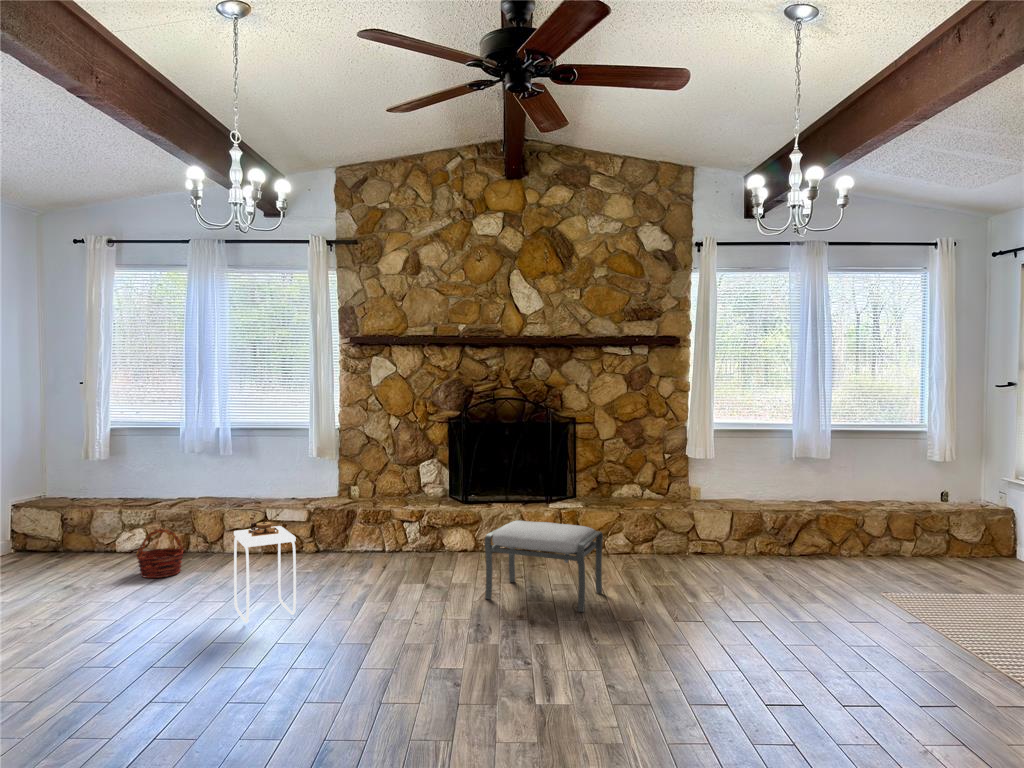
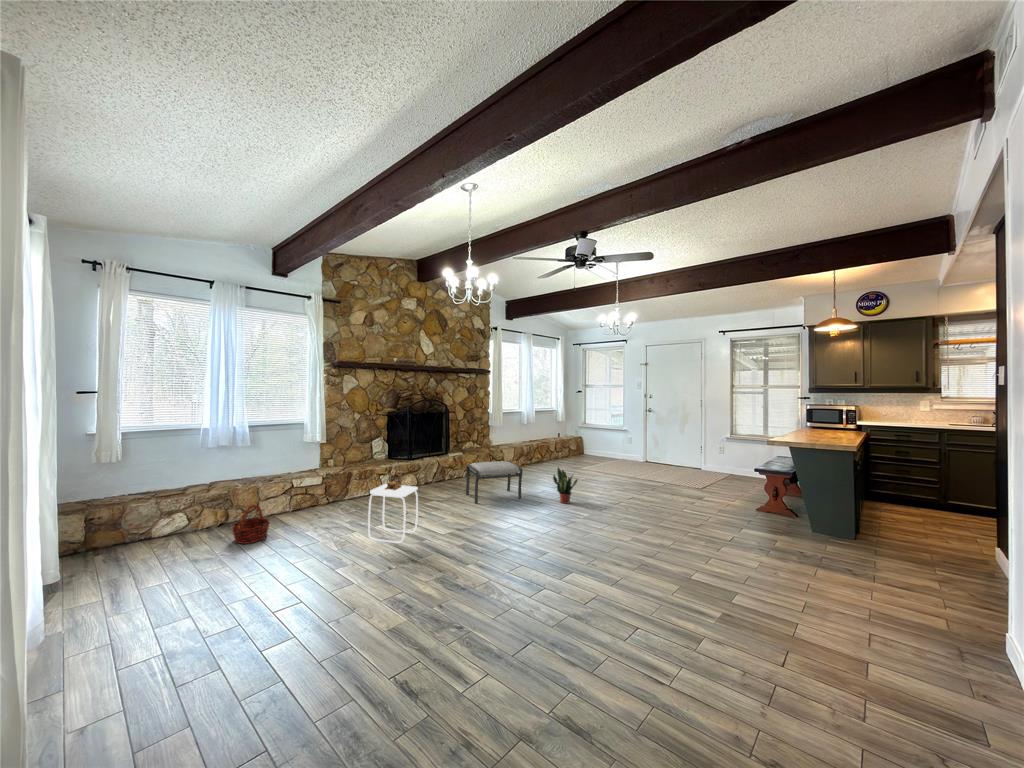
potted plant: none [627,550,692,648] -> present [553,467,578,504]

